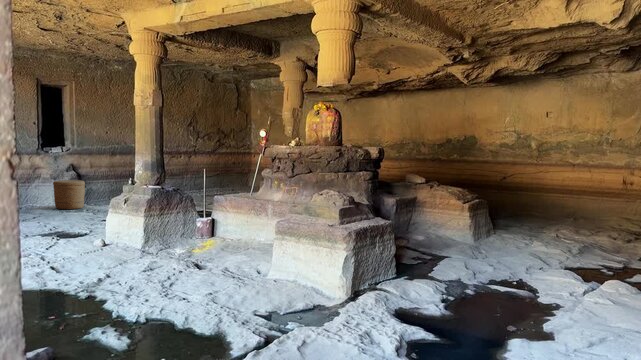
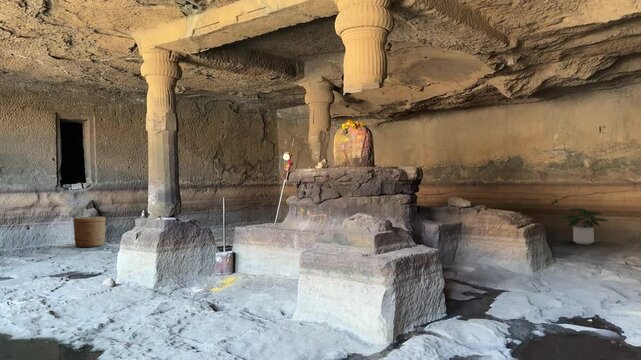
potted plant: none [509,186,549,218] -> present [562,208,607,244]

